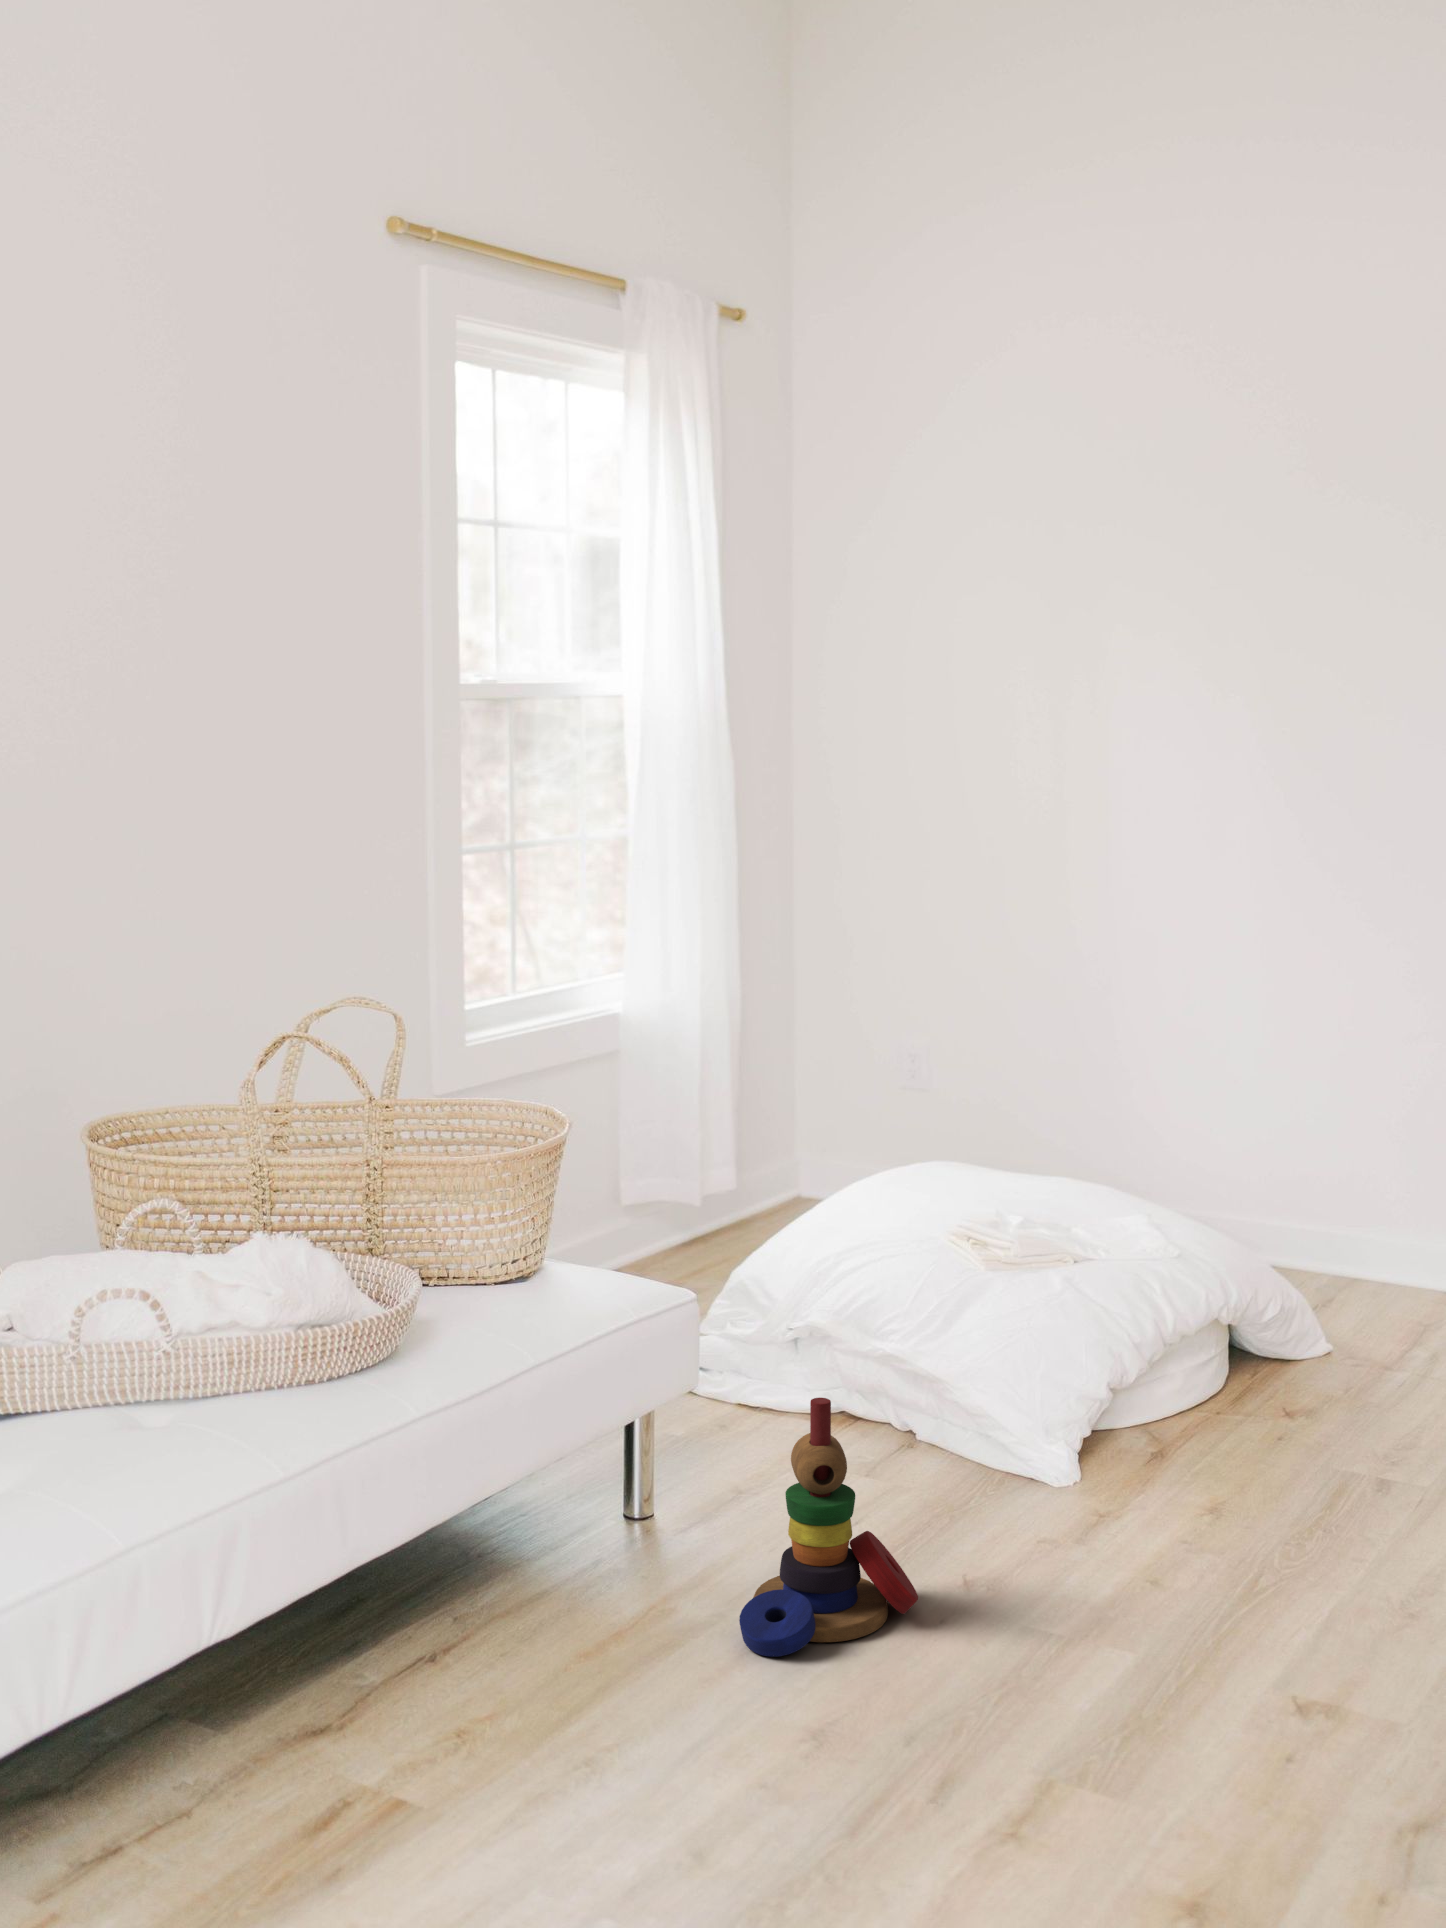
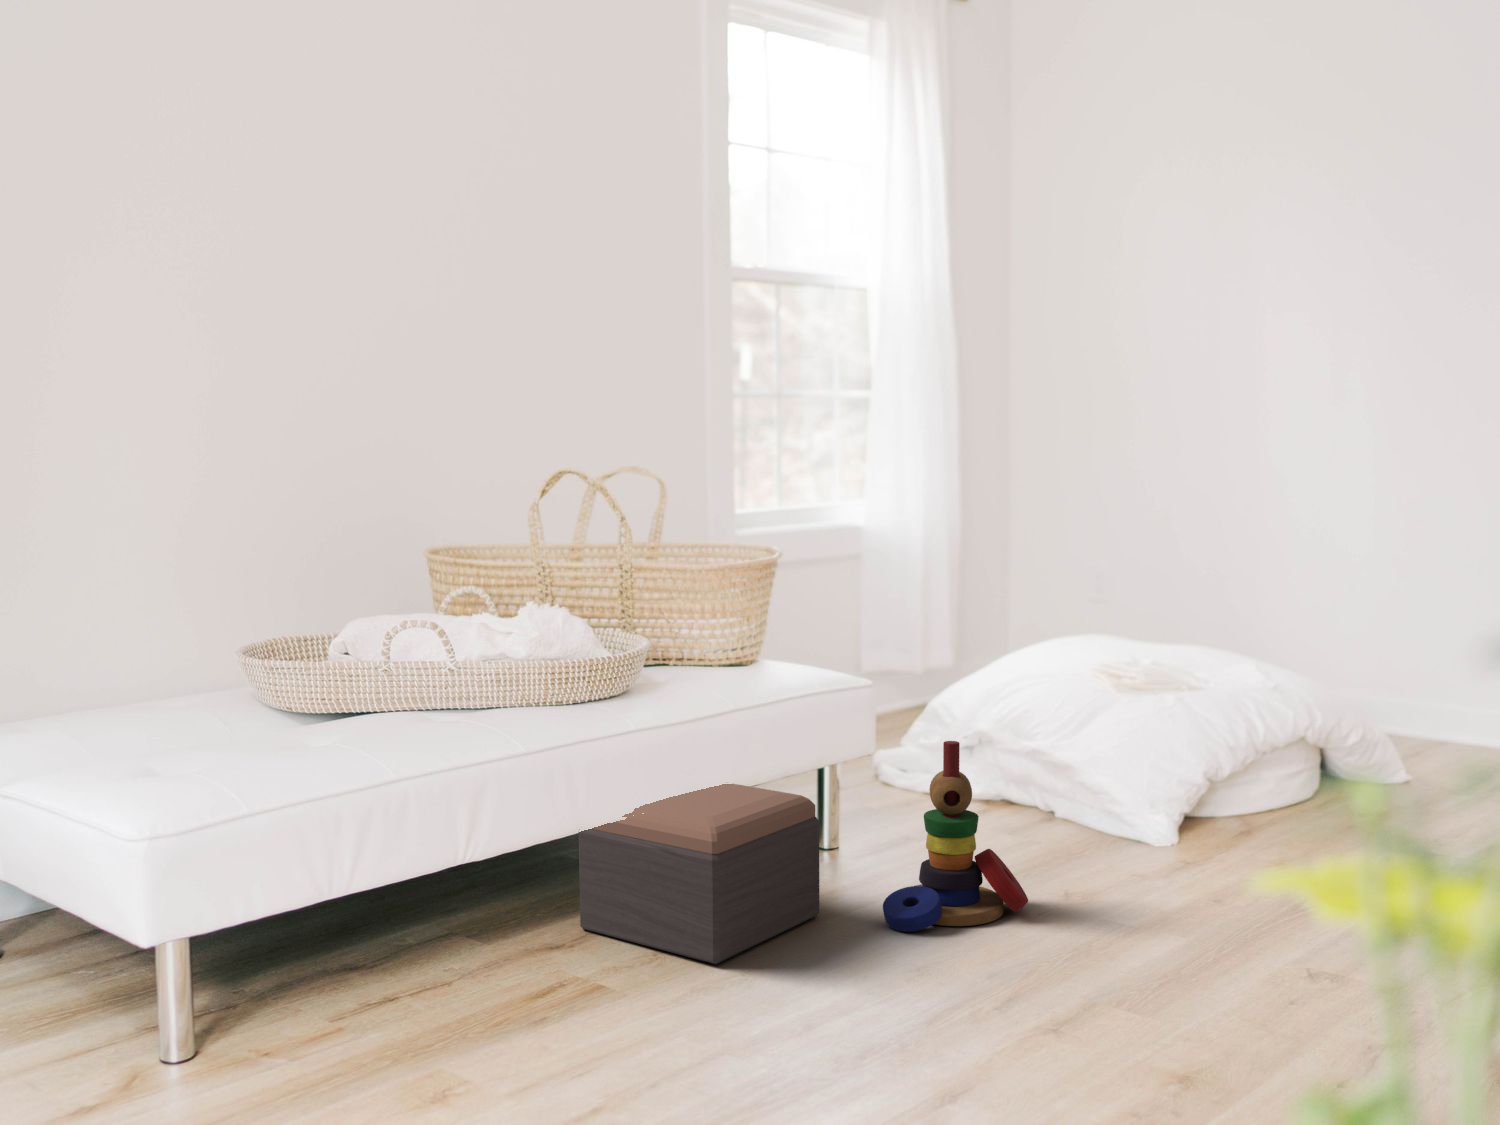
footstool: none [341,1453,656,1733] -> present [579,782,819,964]

